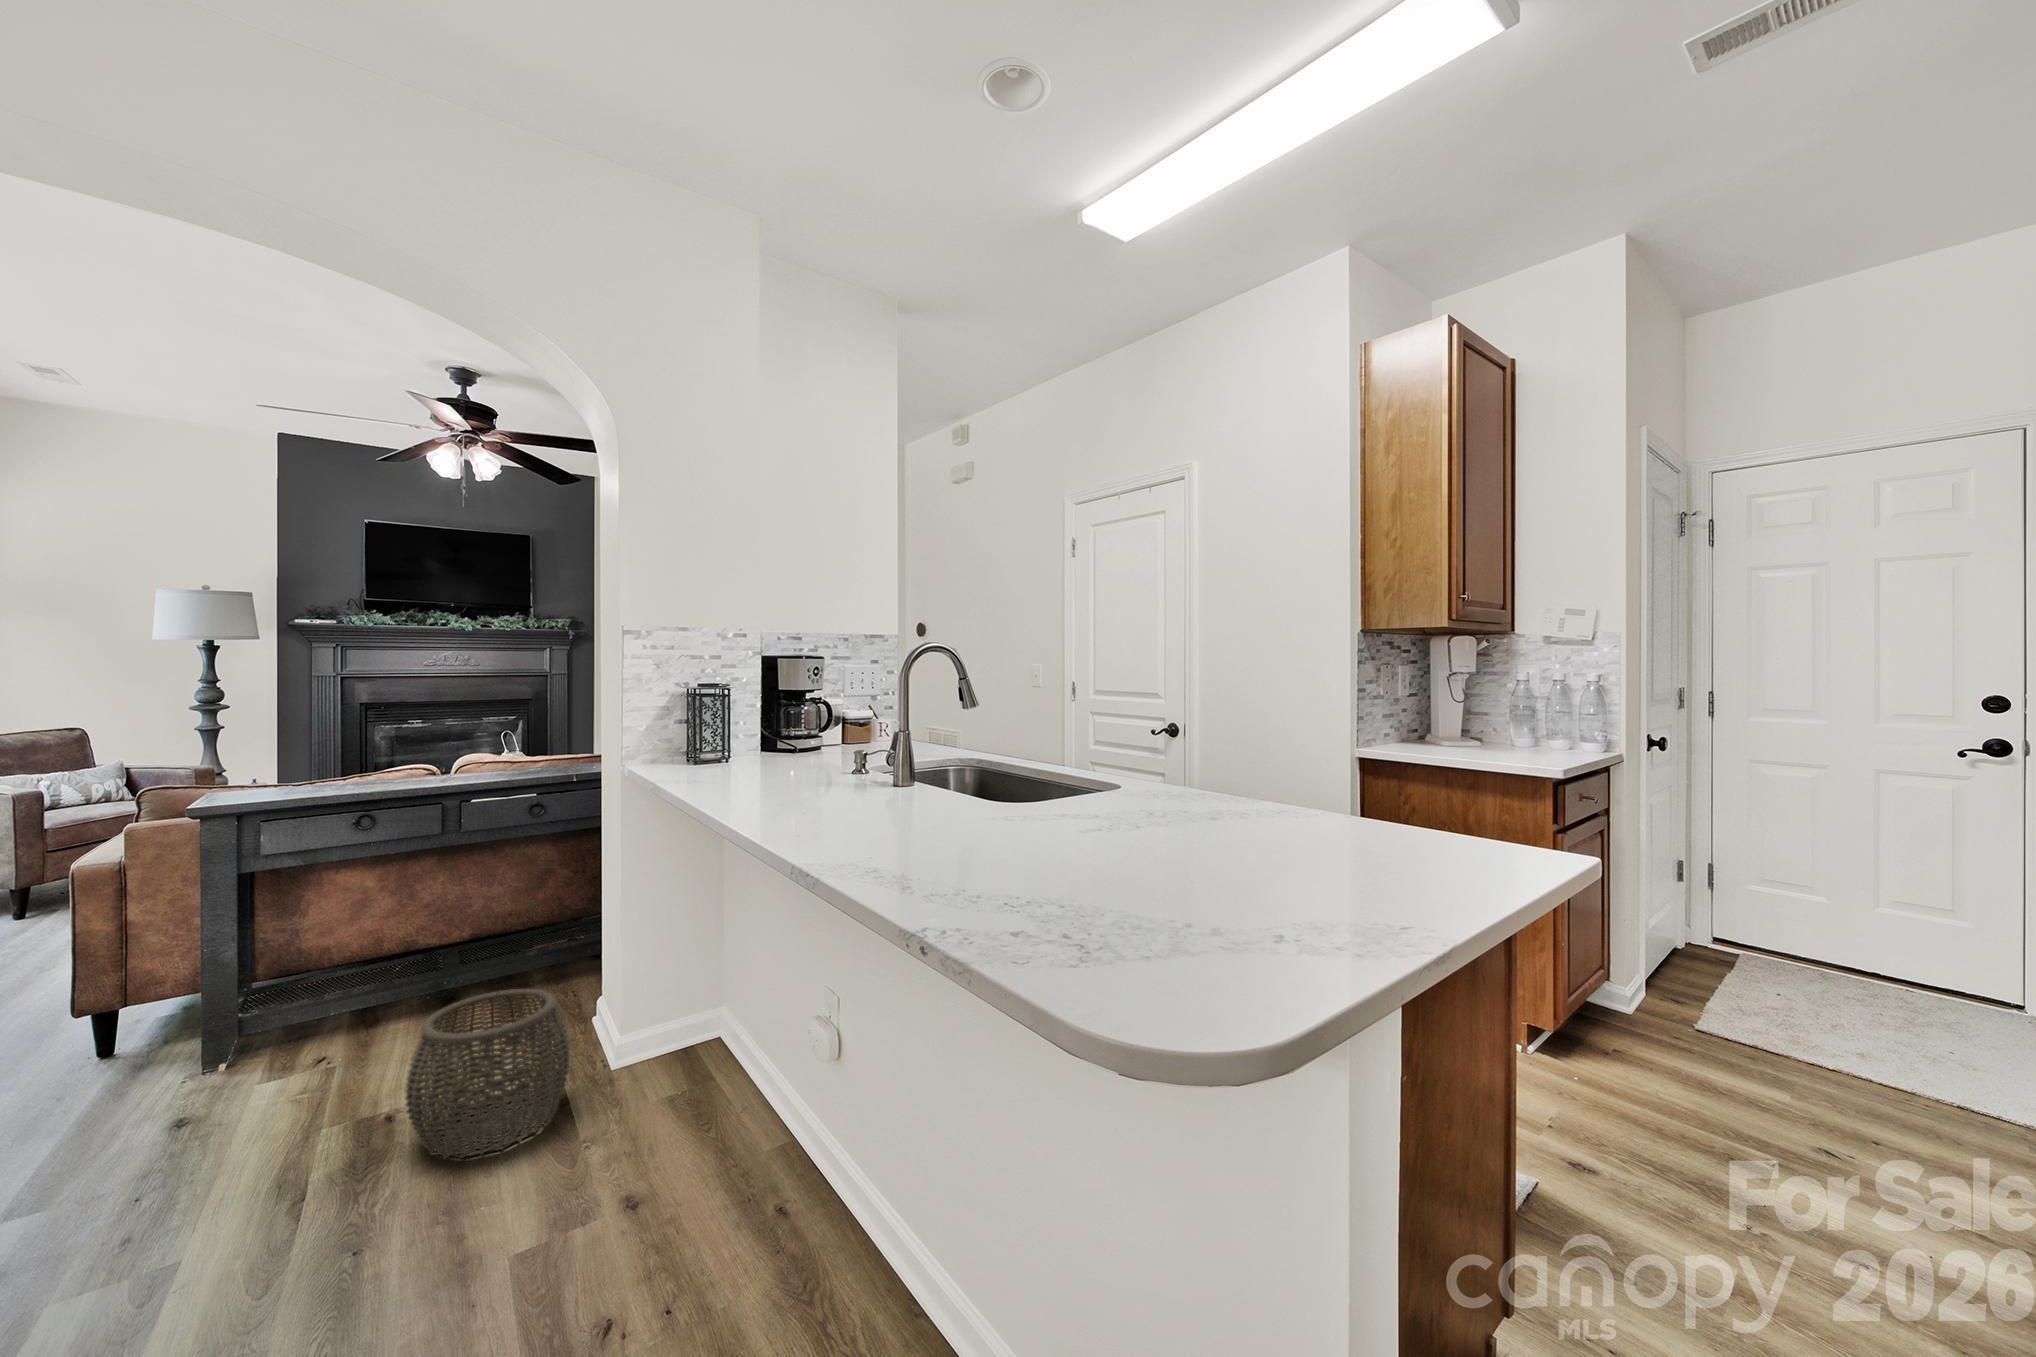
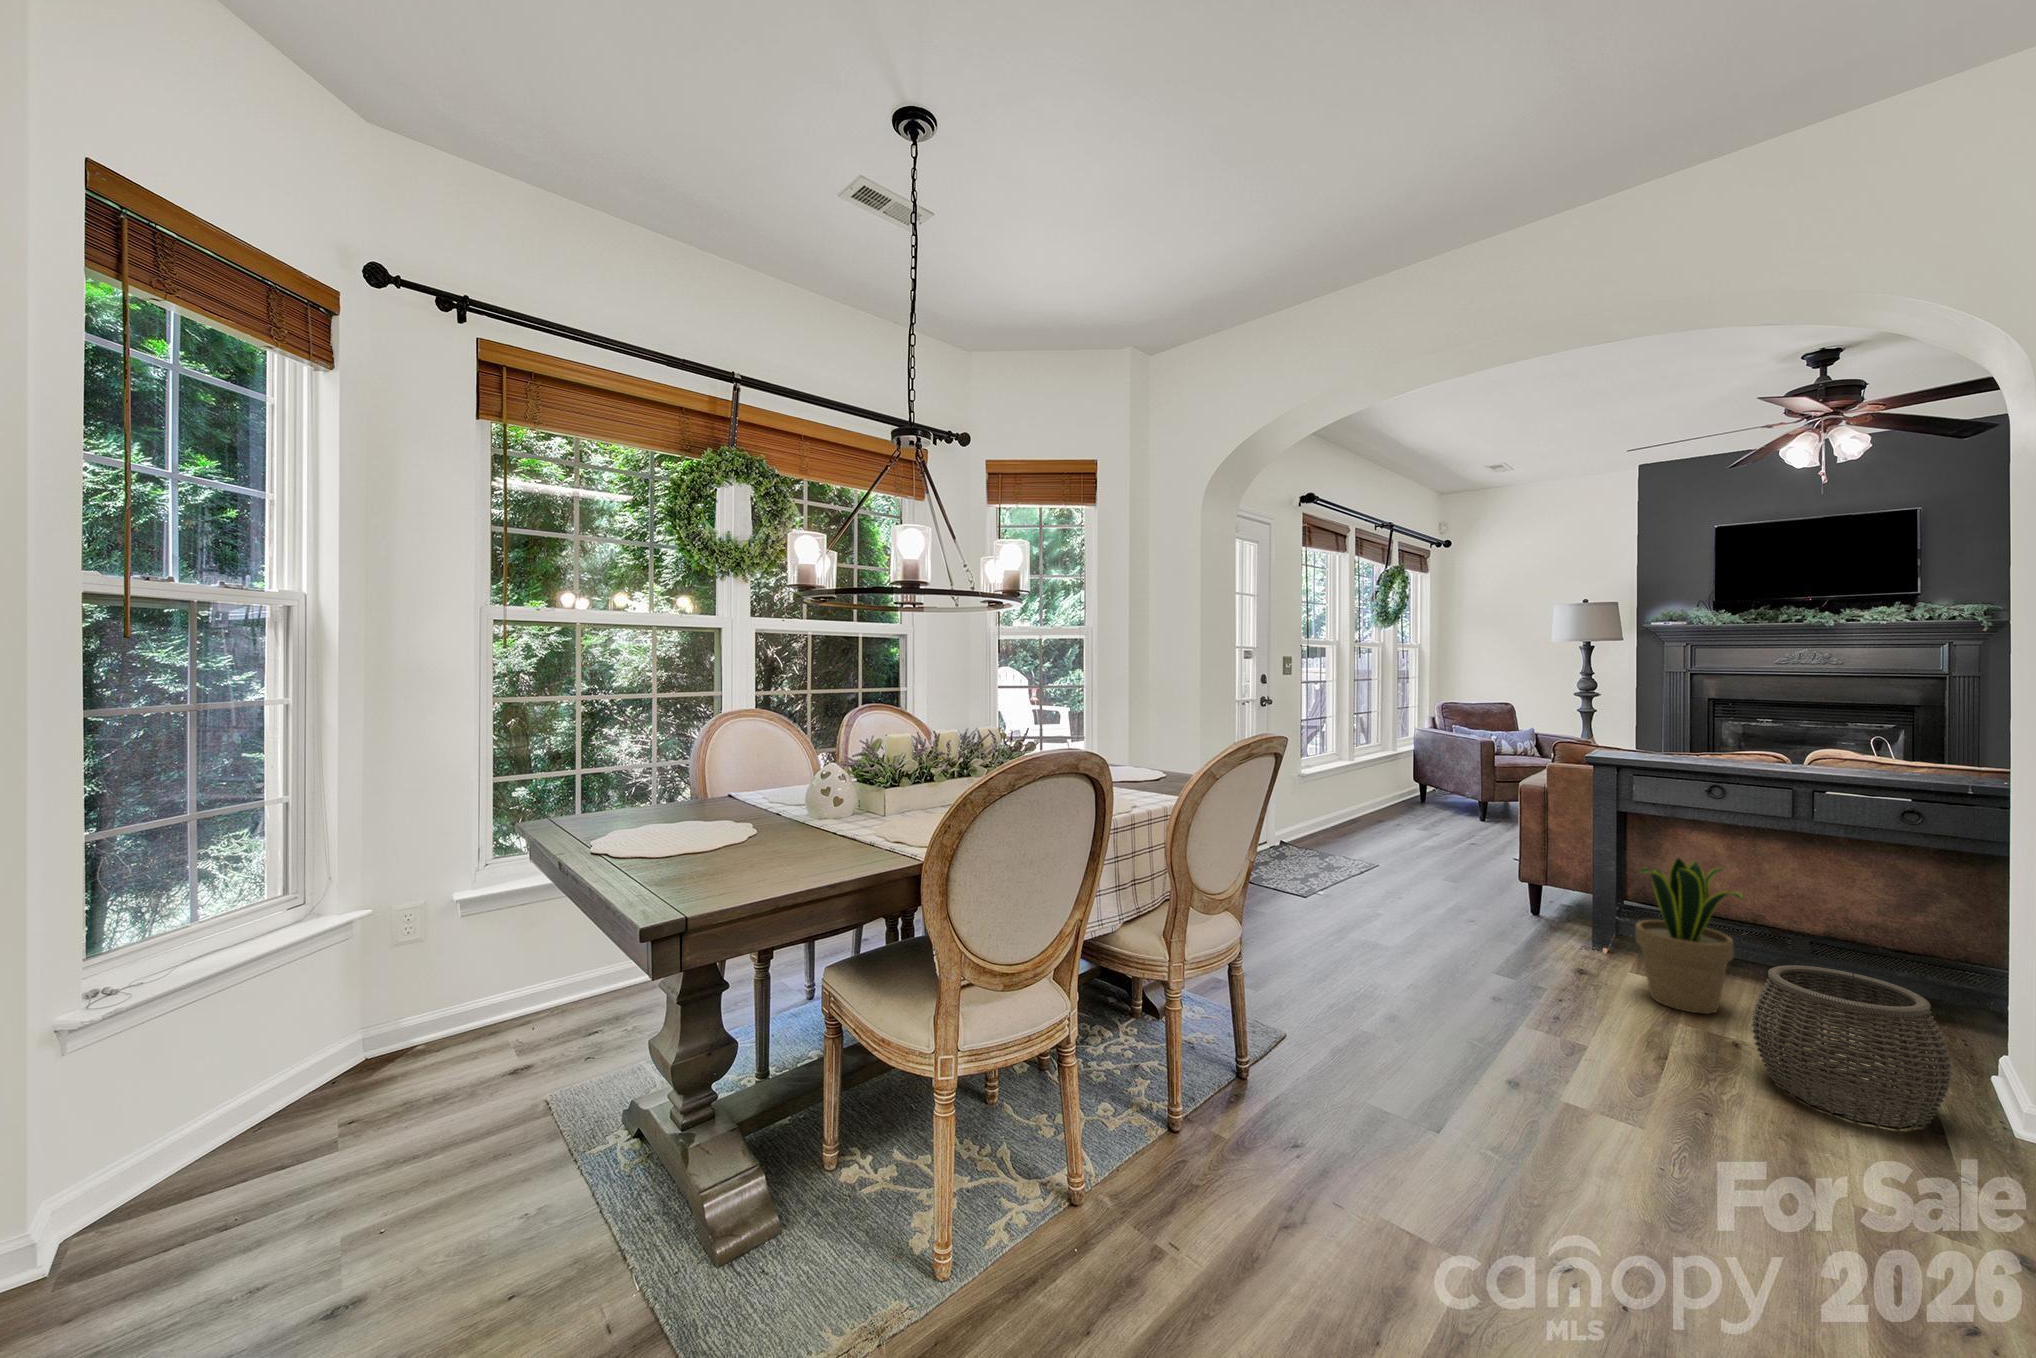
potted plant: none [265,912,396,1113] -> present [1636,858,1743,1014]

